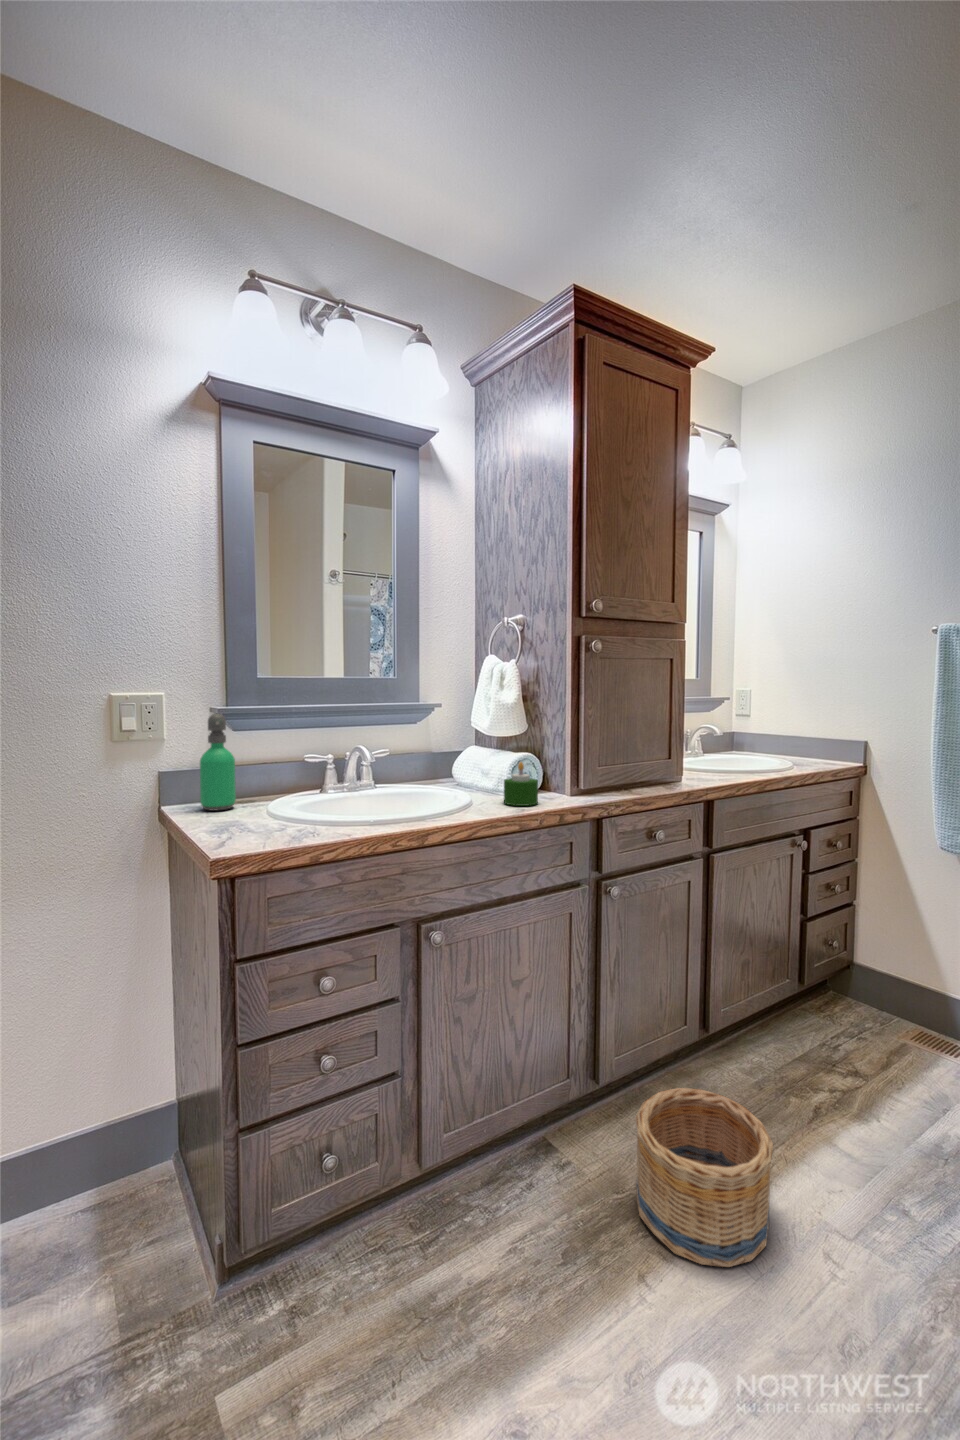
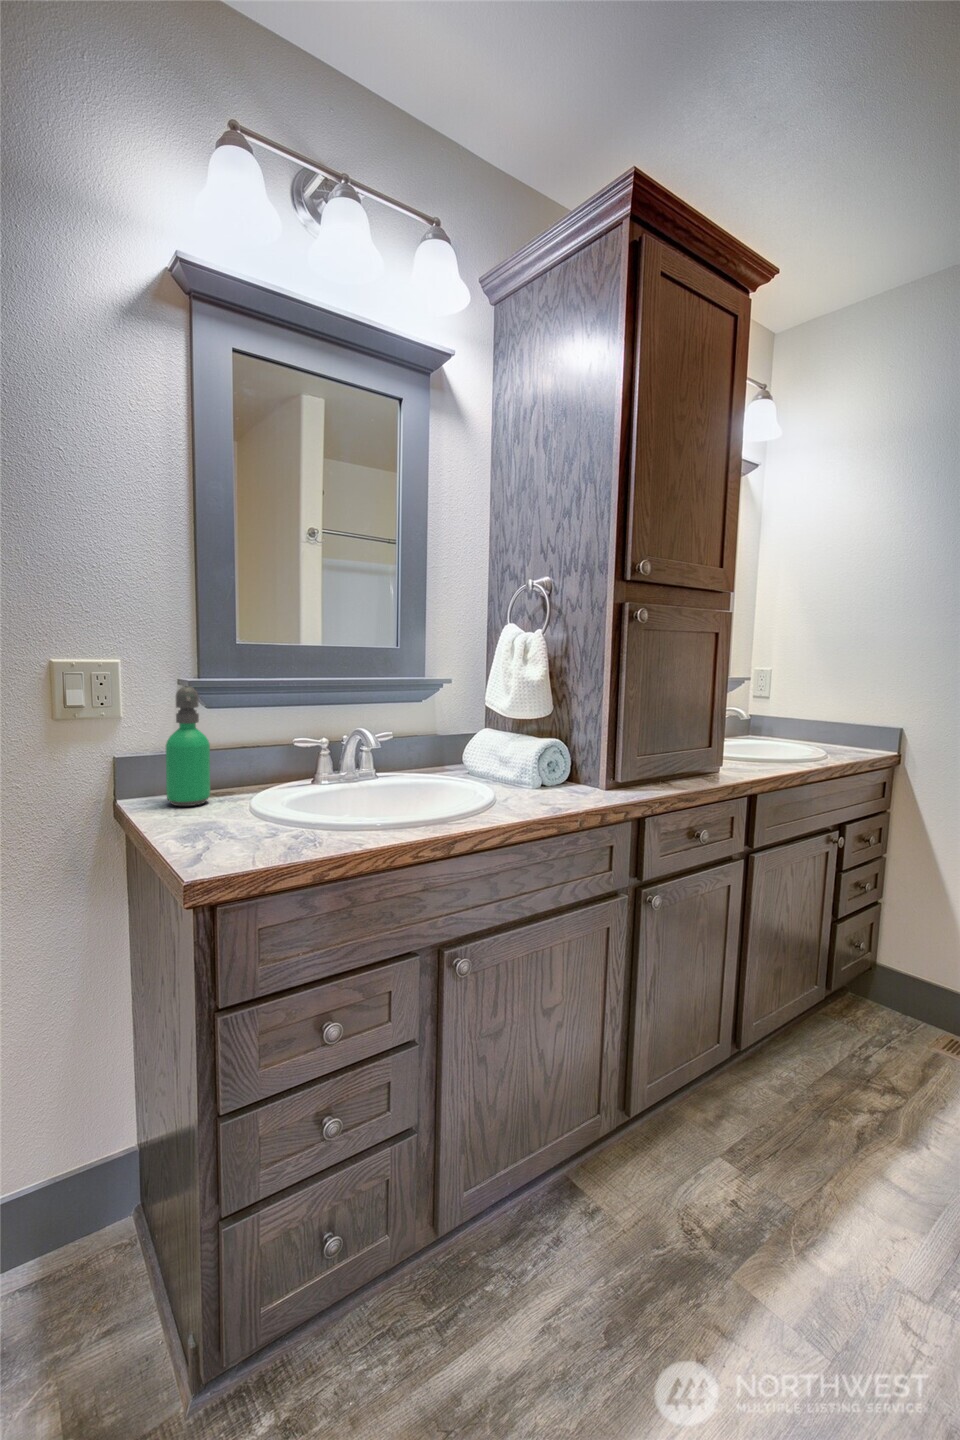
candle: present [504,762,538,806] -> none [533,751,574,804]
basket: present [635,1088,773,1267] -> none [680,1126,847,1346]

